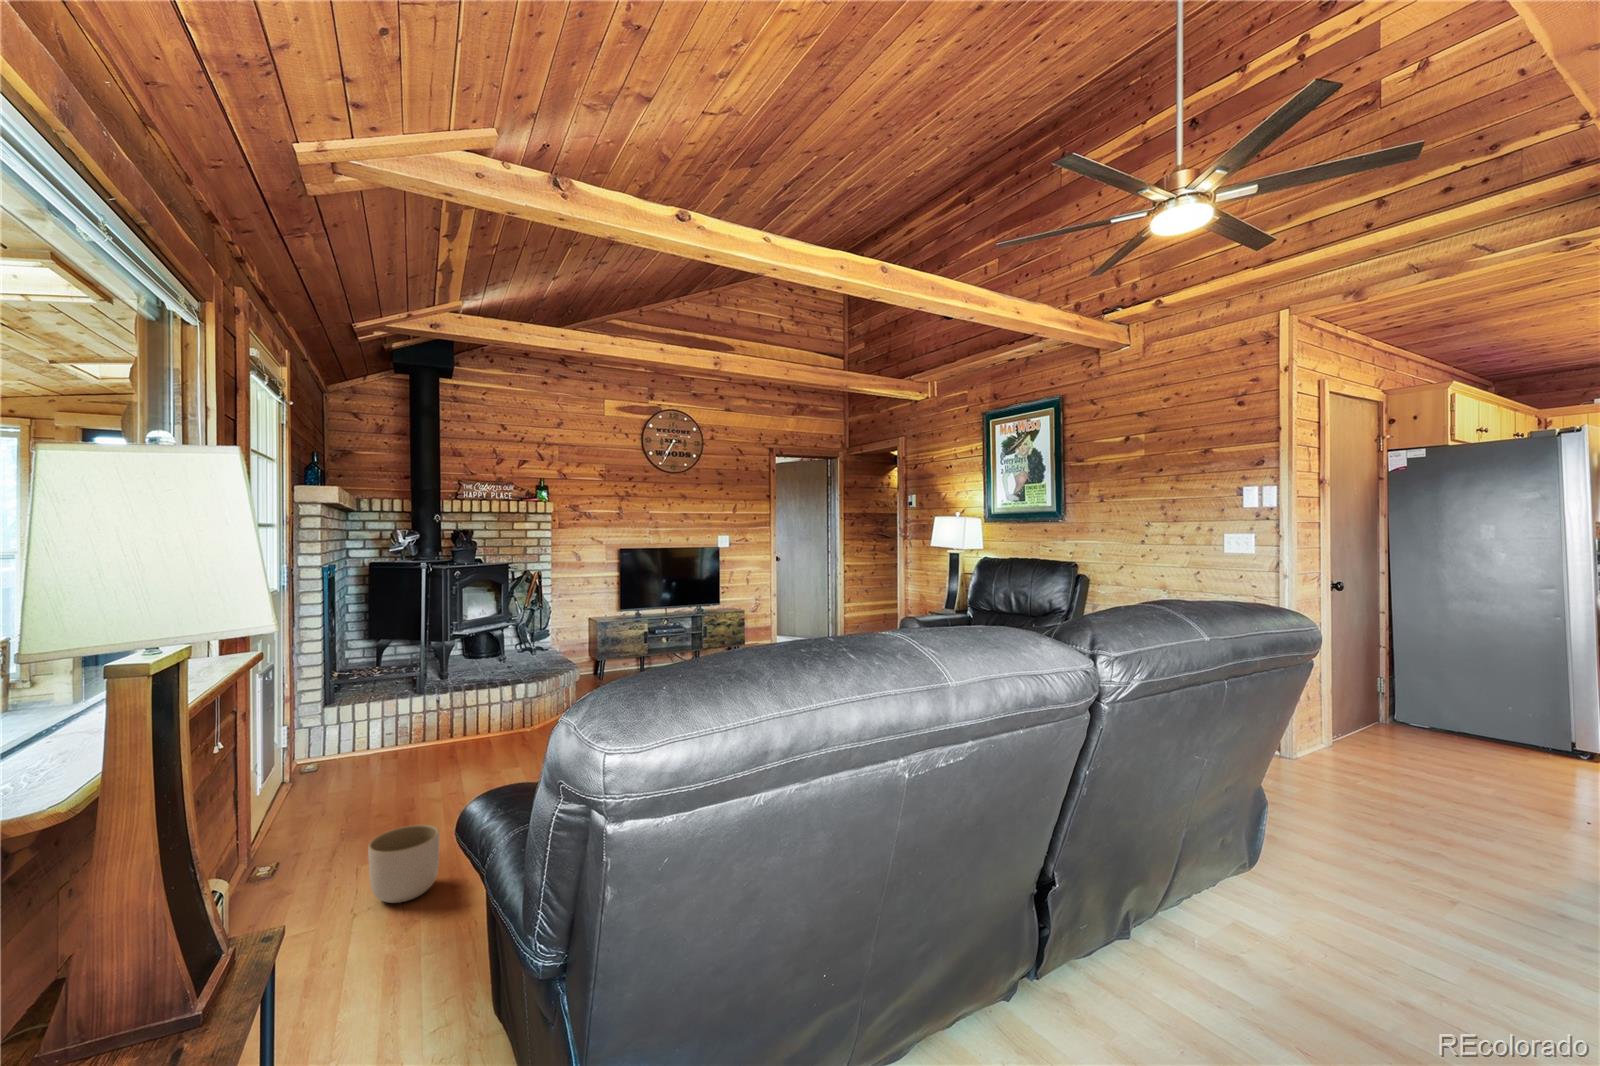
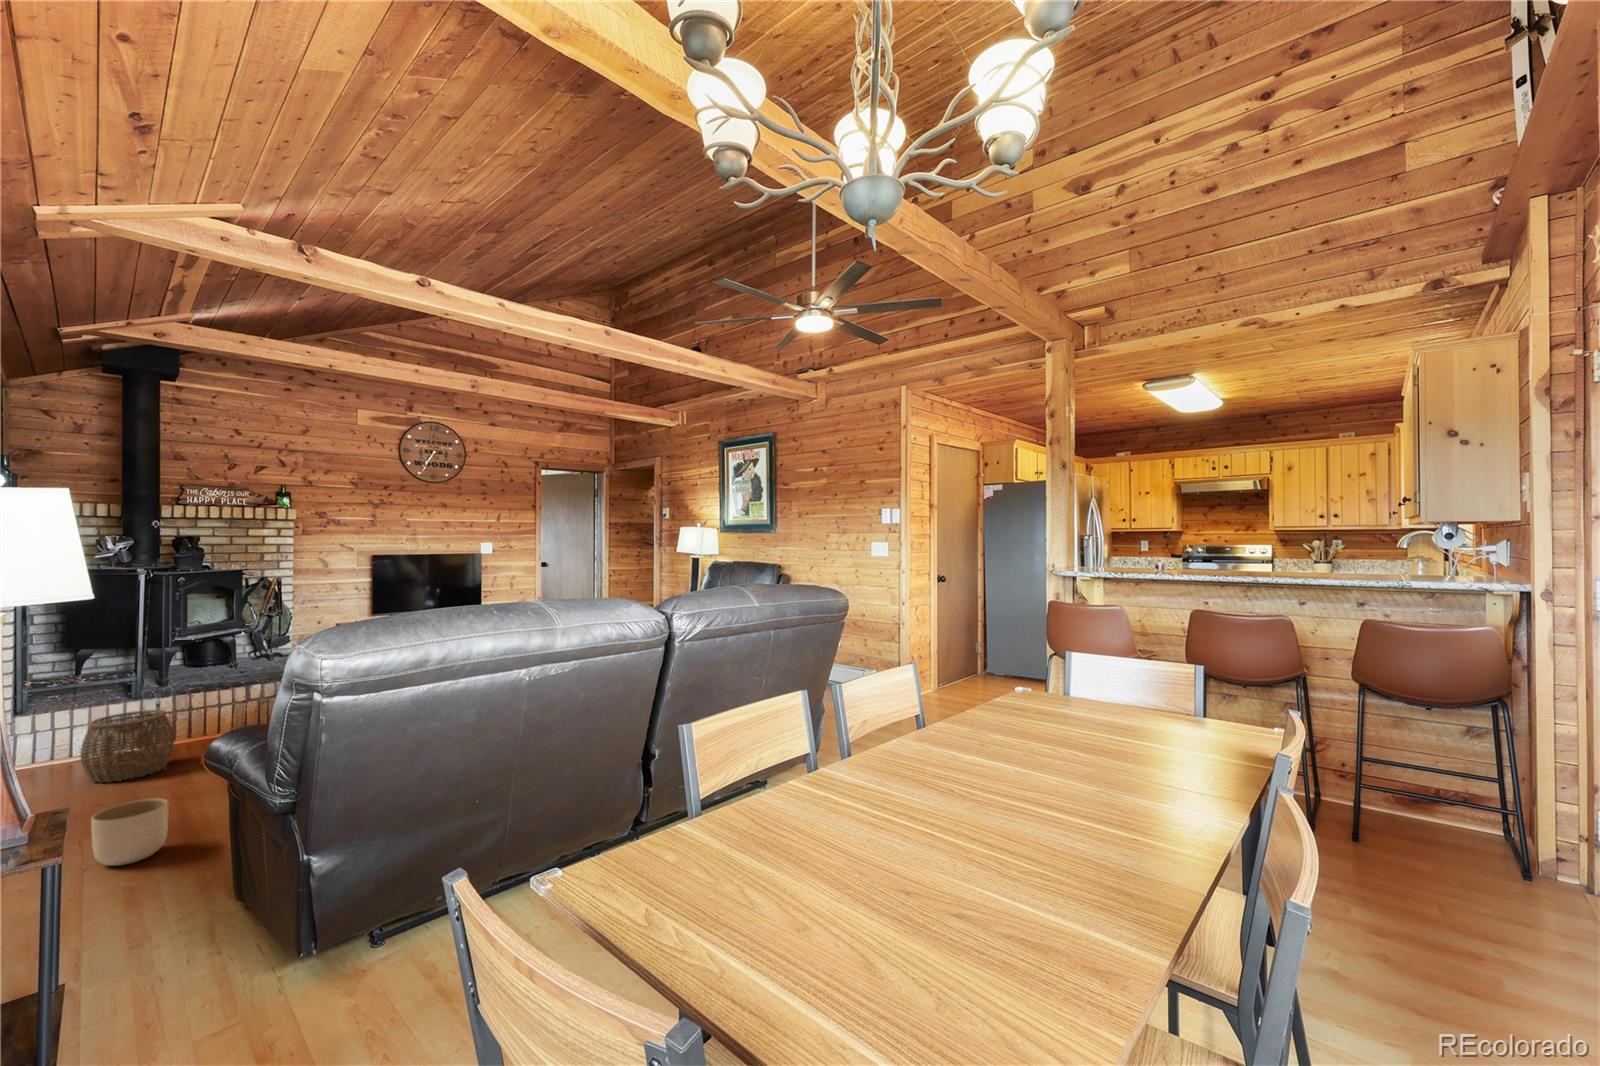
woven basket: none [372,709,452,784] -> present [80,710,175,783]

